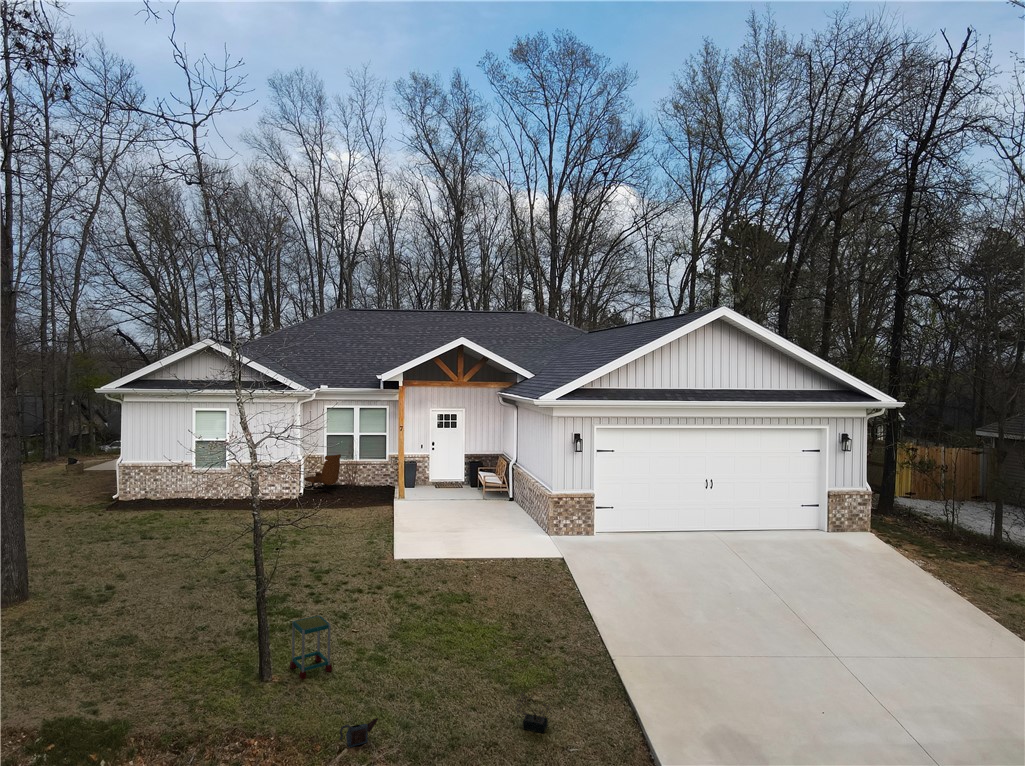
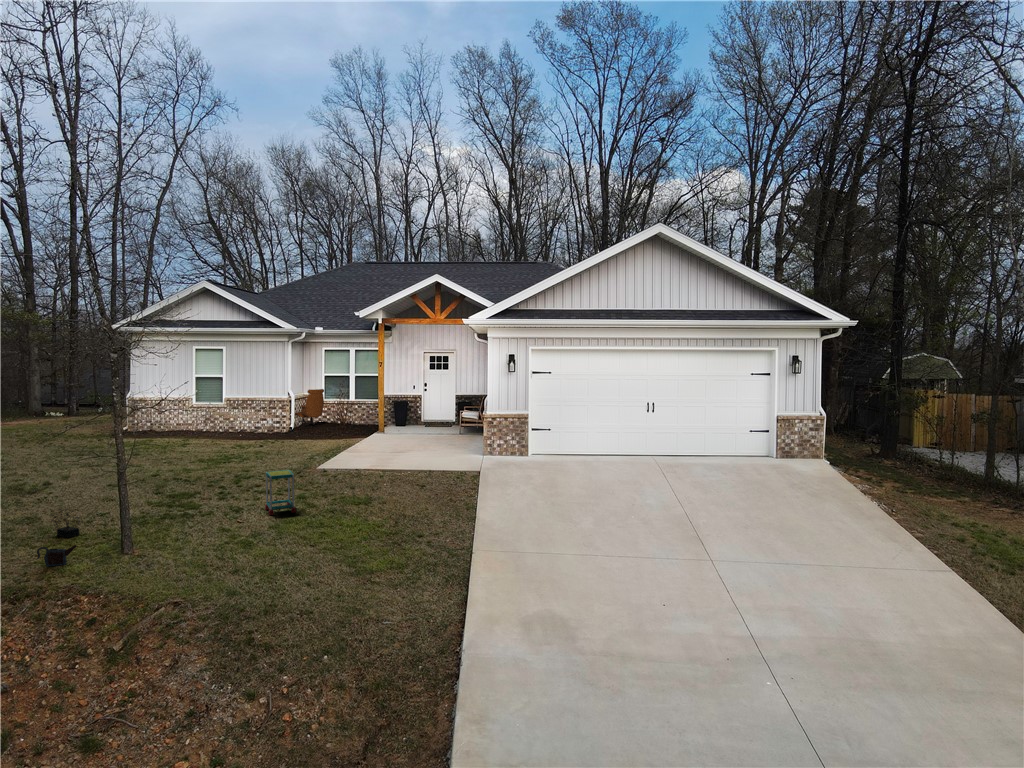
side table: present [290,615,332,679] -> present [265,470,296,515]
decorative plant: present [516,693,552,733] -> present [51,509,80,538]
watering can: present [339,718,378,747] -> present [37,545,77,566]

